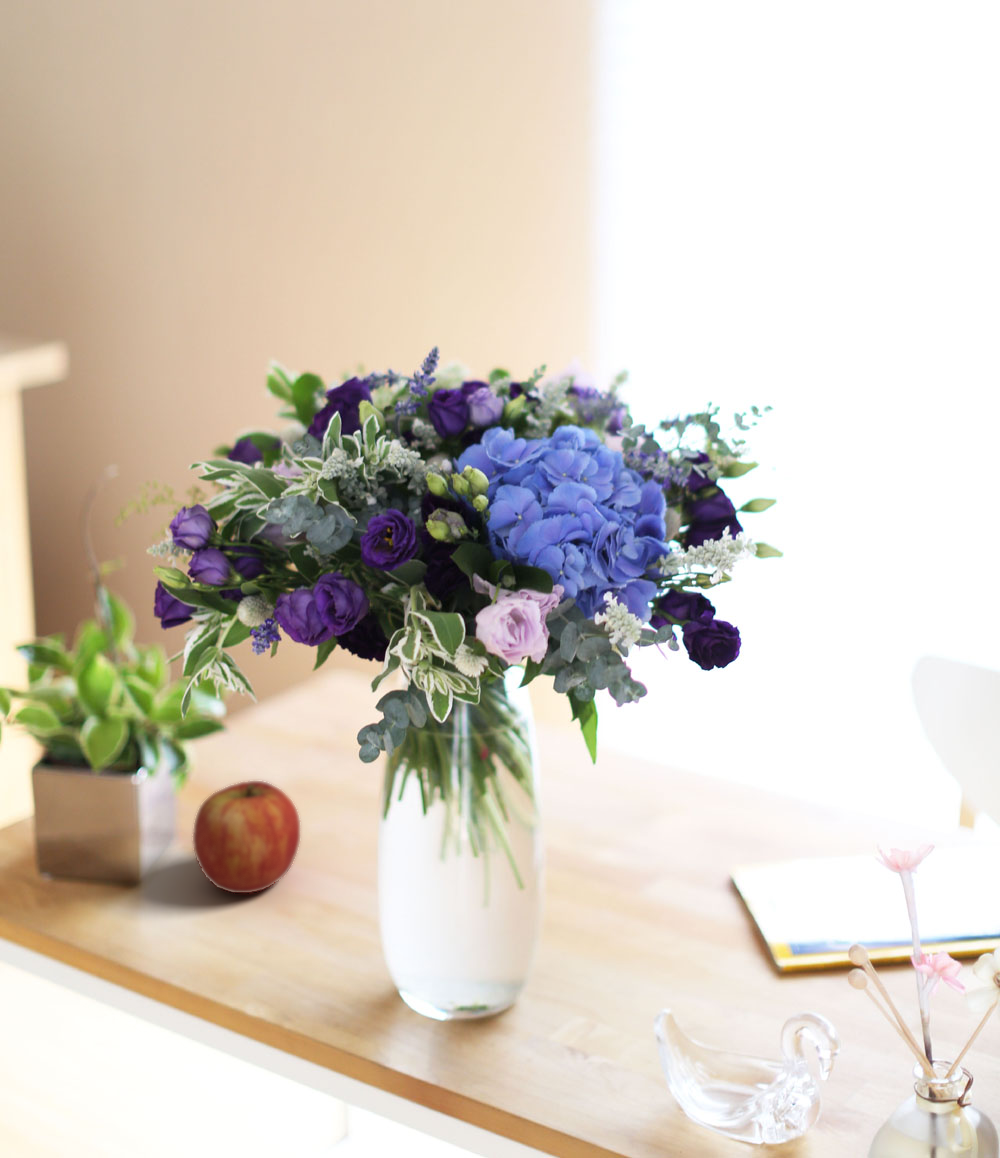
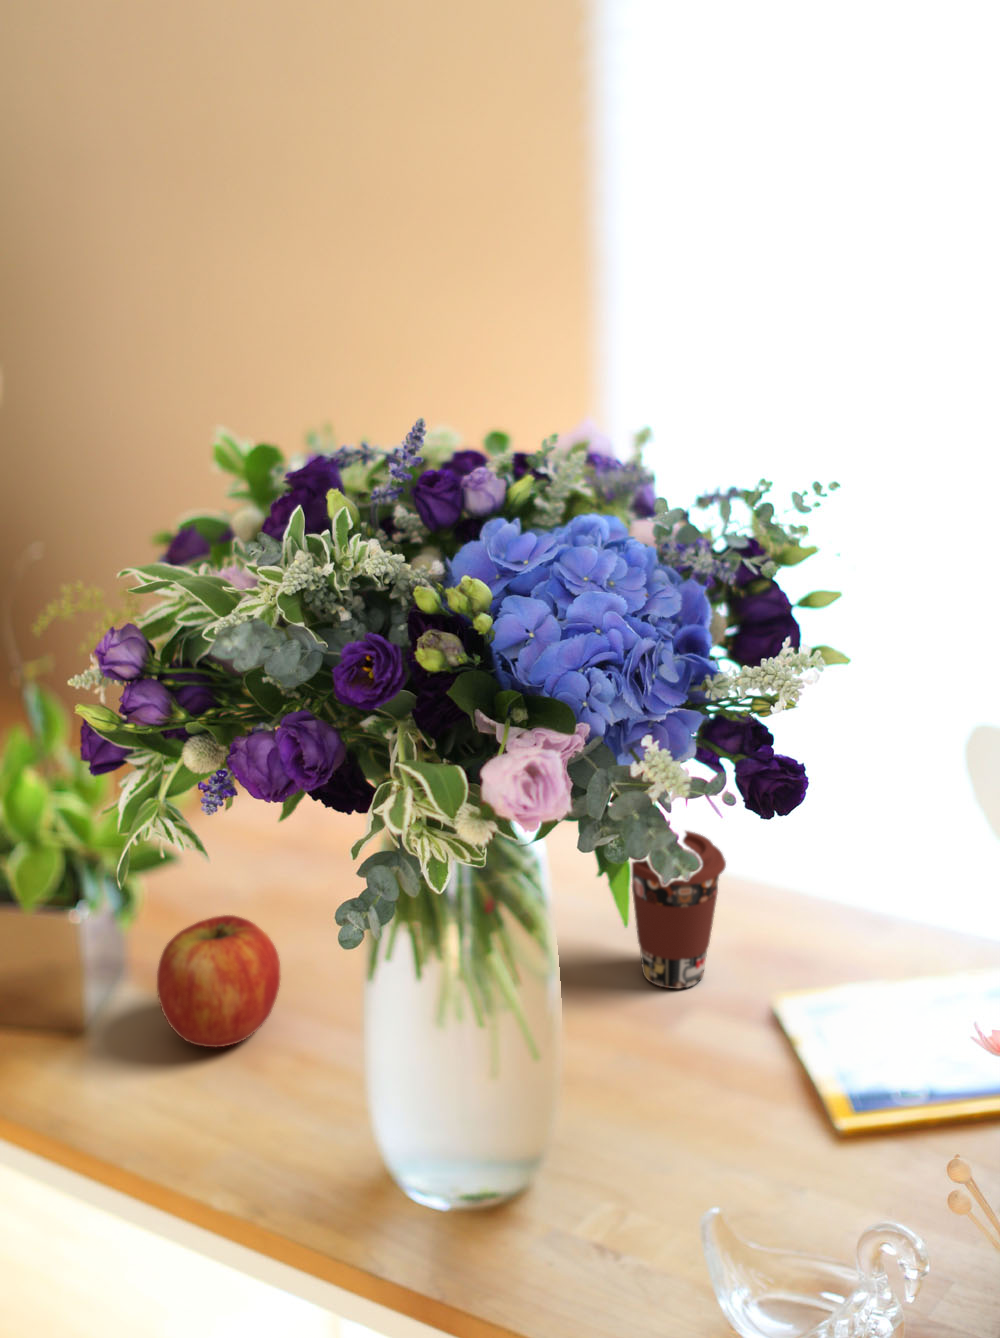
coffee cup: none [603,717,691,856] -> present [632,831,726,989]

